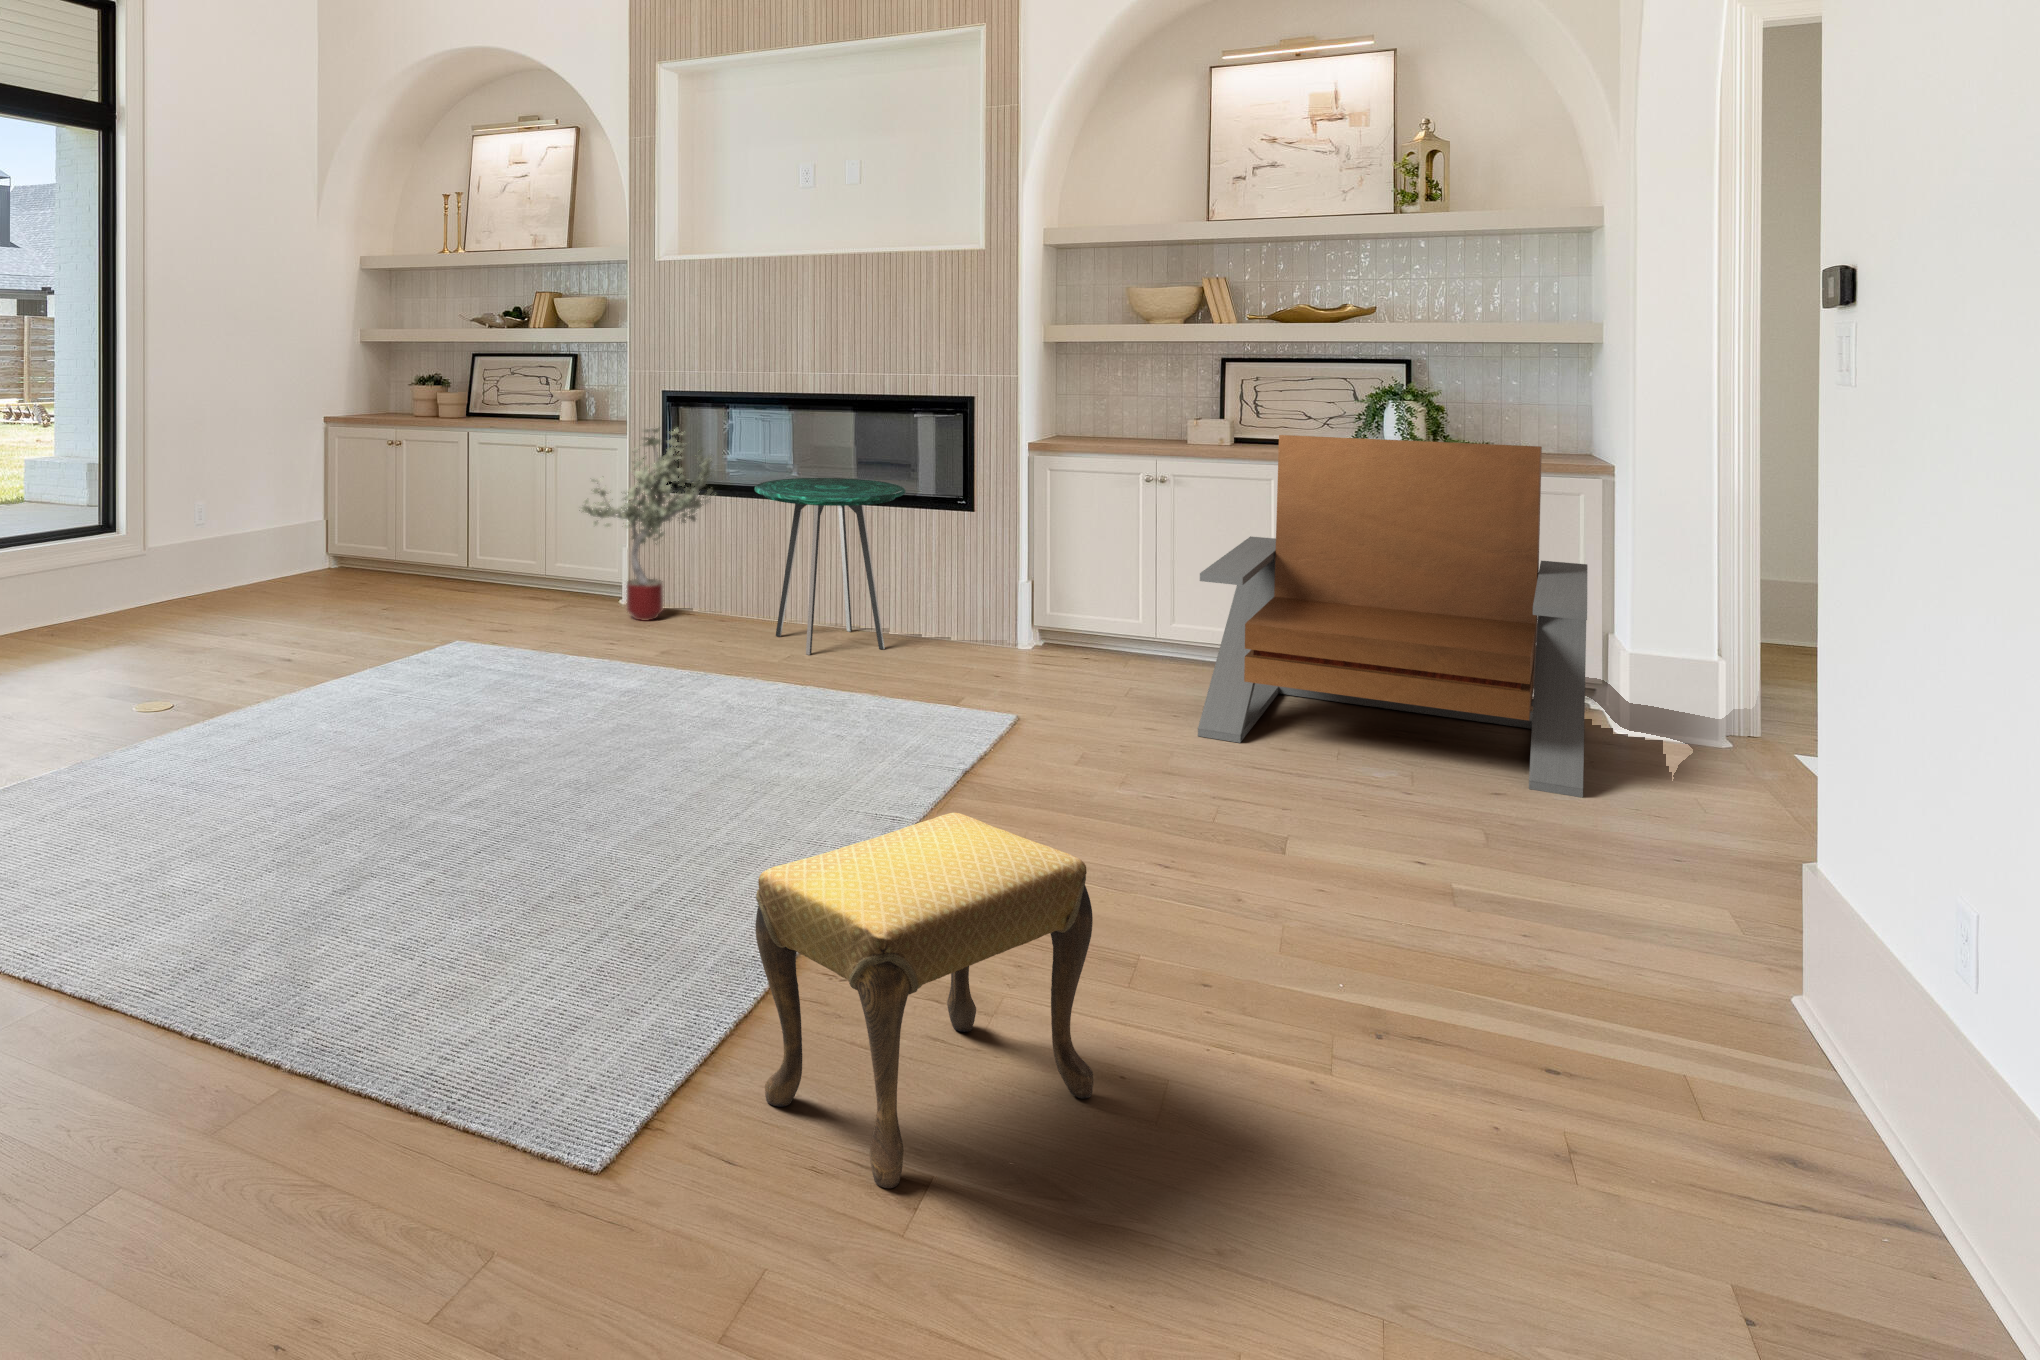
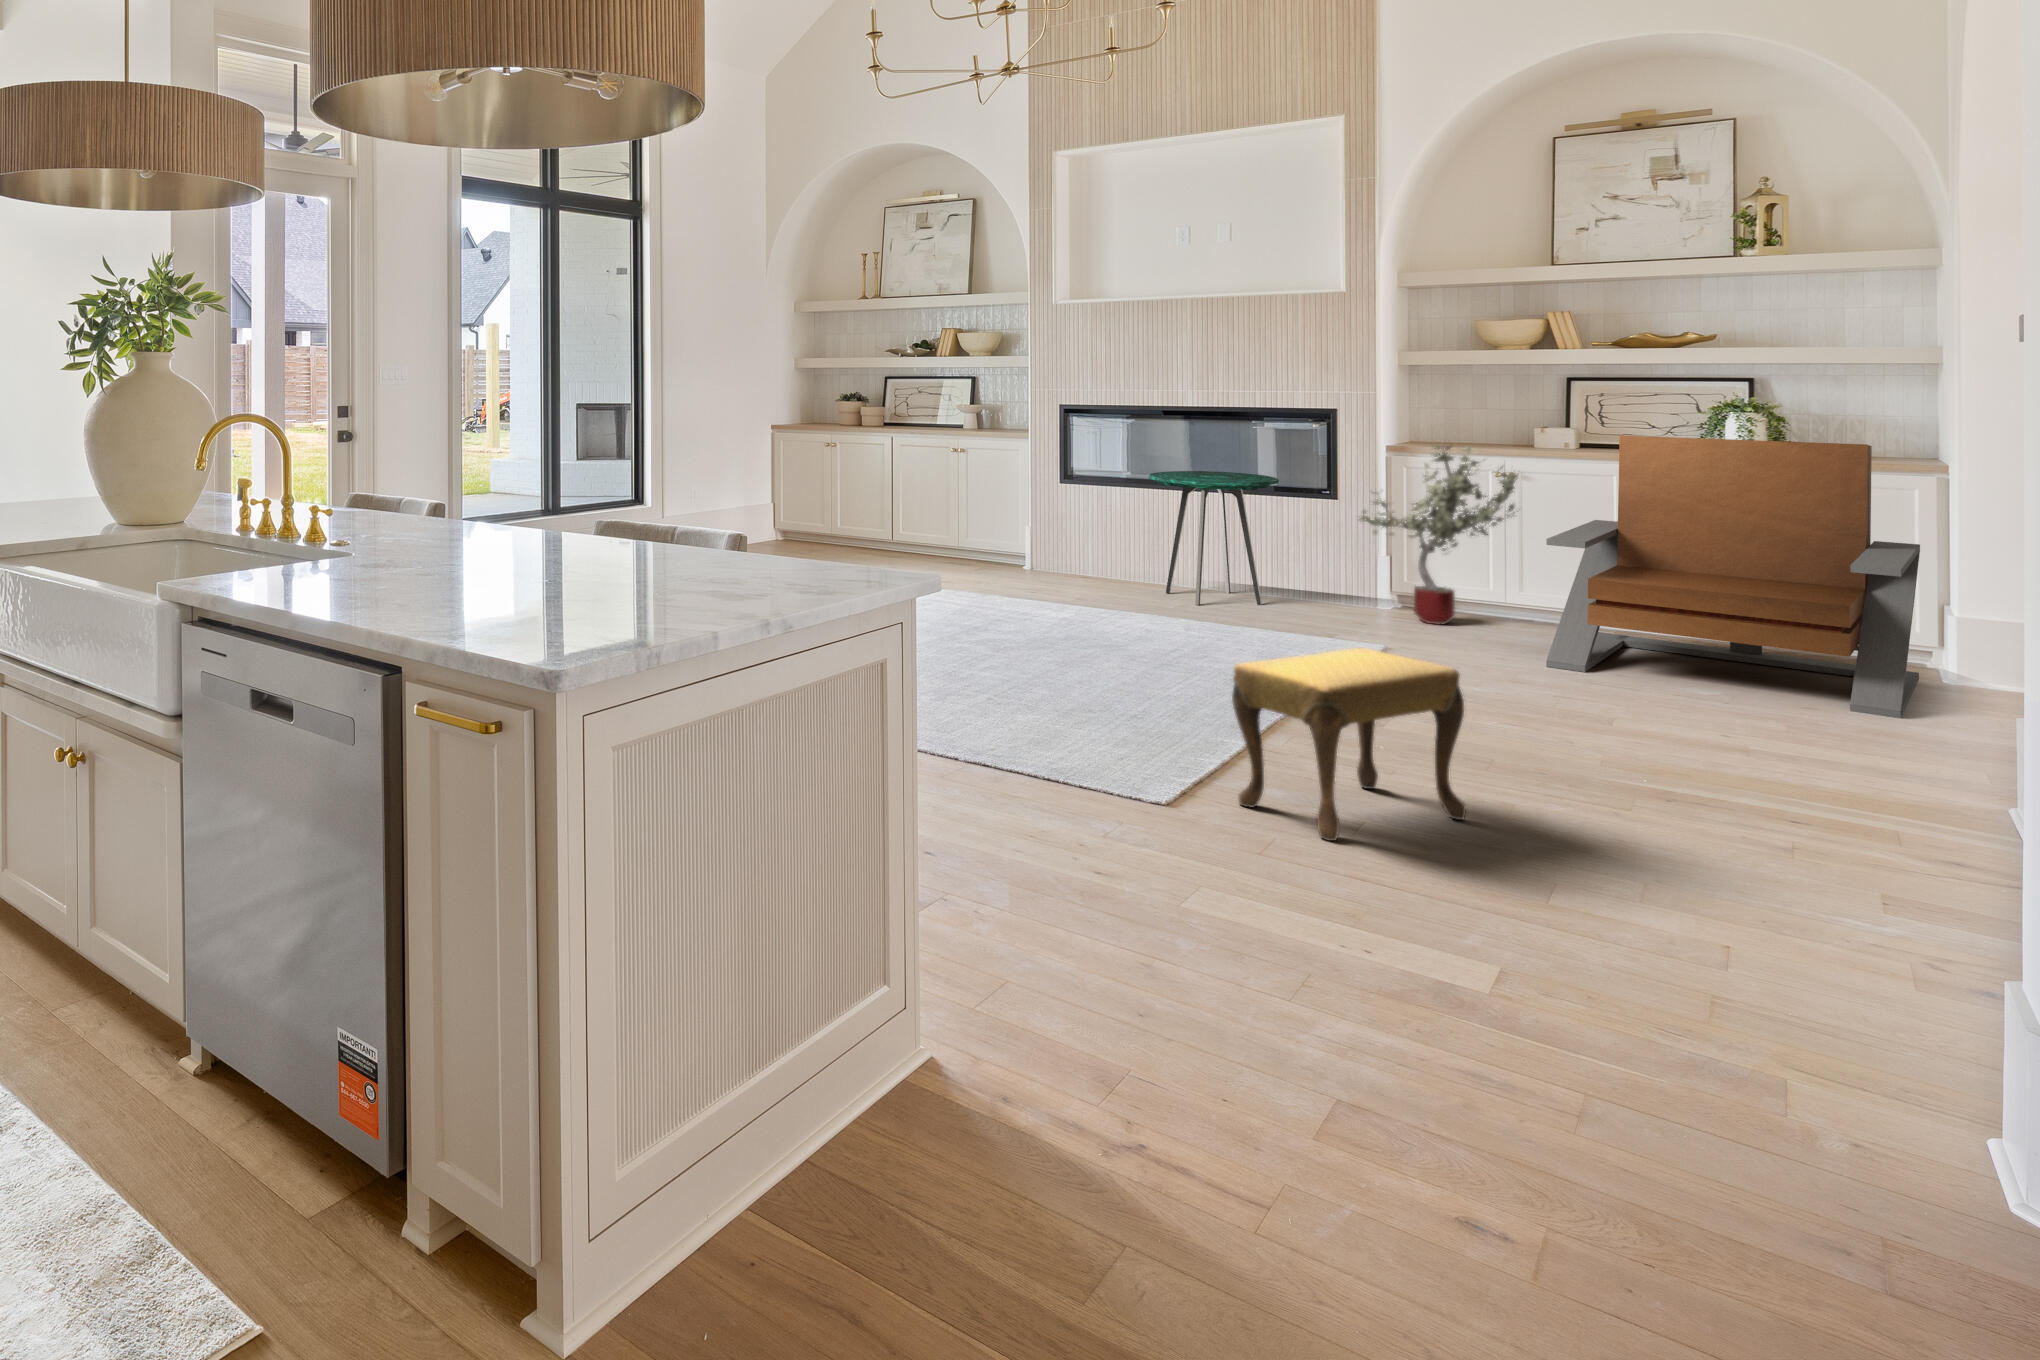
potted tree: present [580,427,714,620] -> present [1359,445,1518,625]

